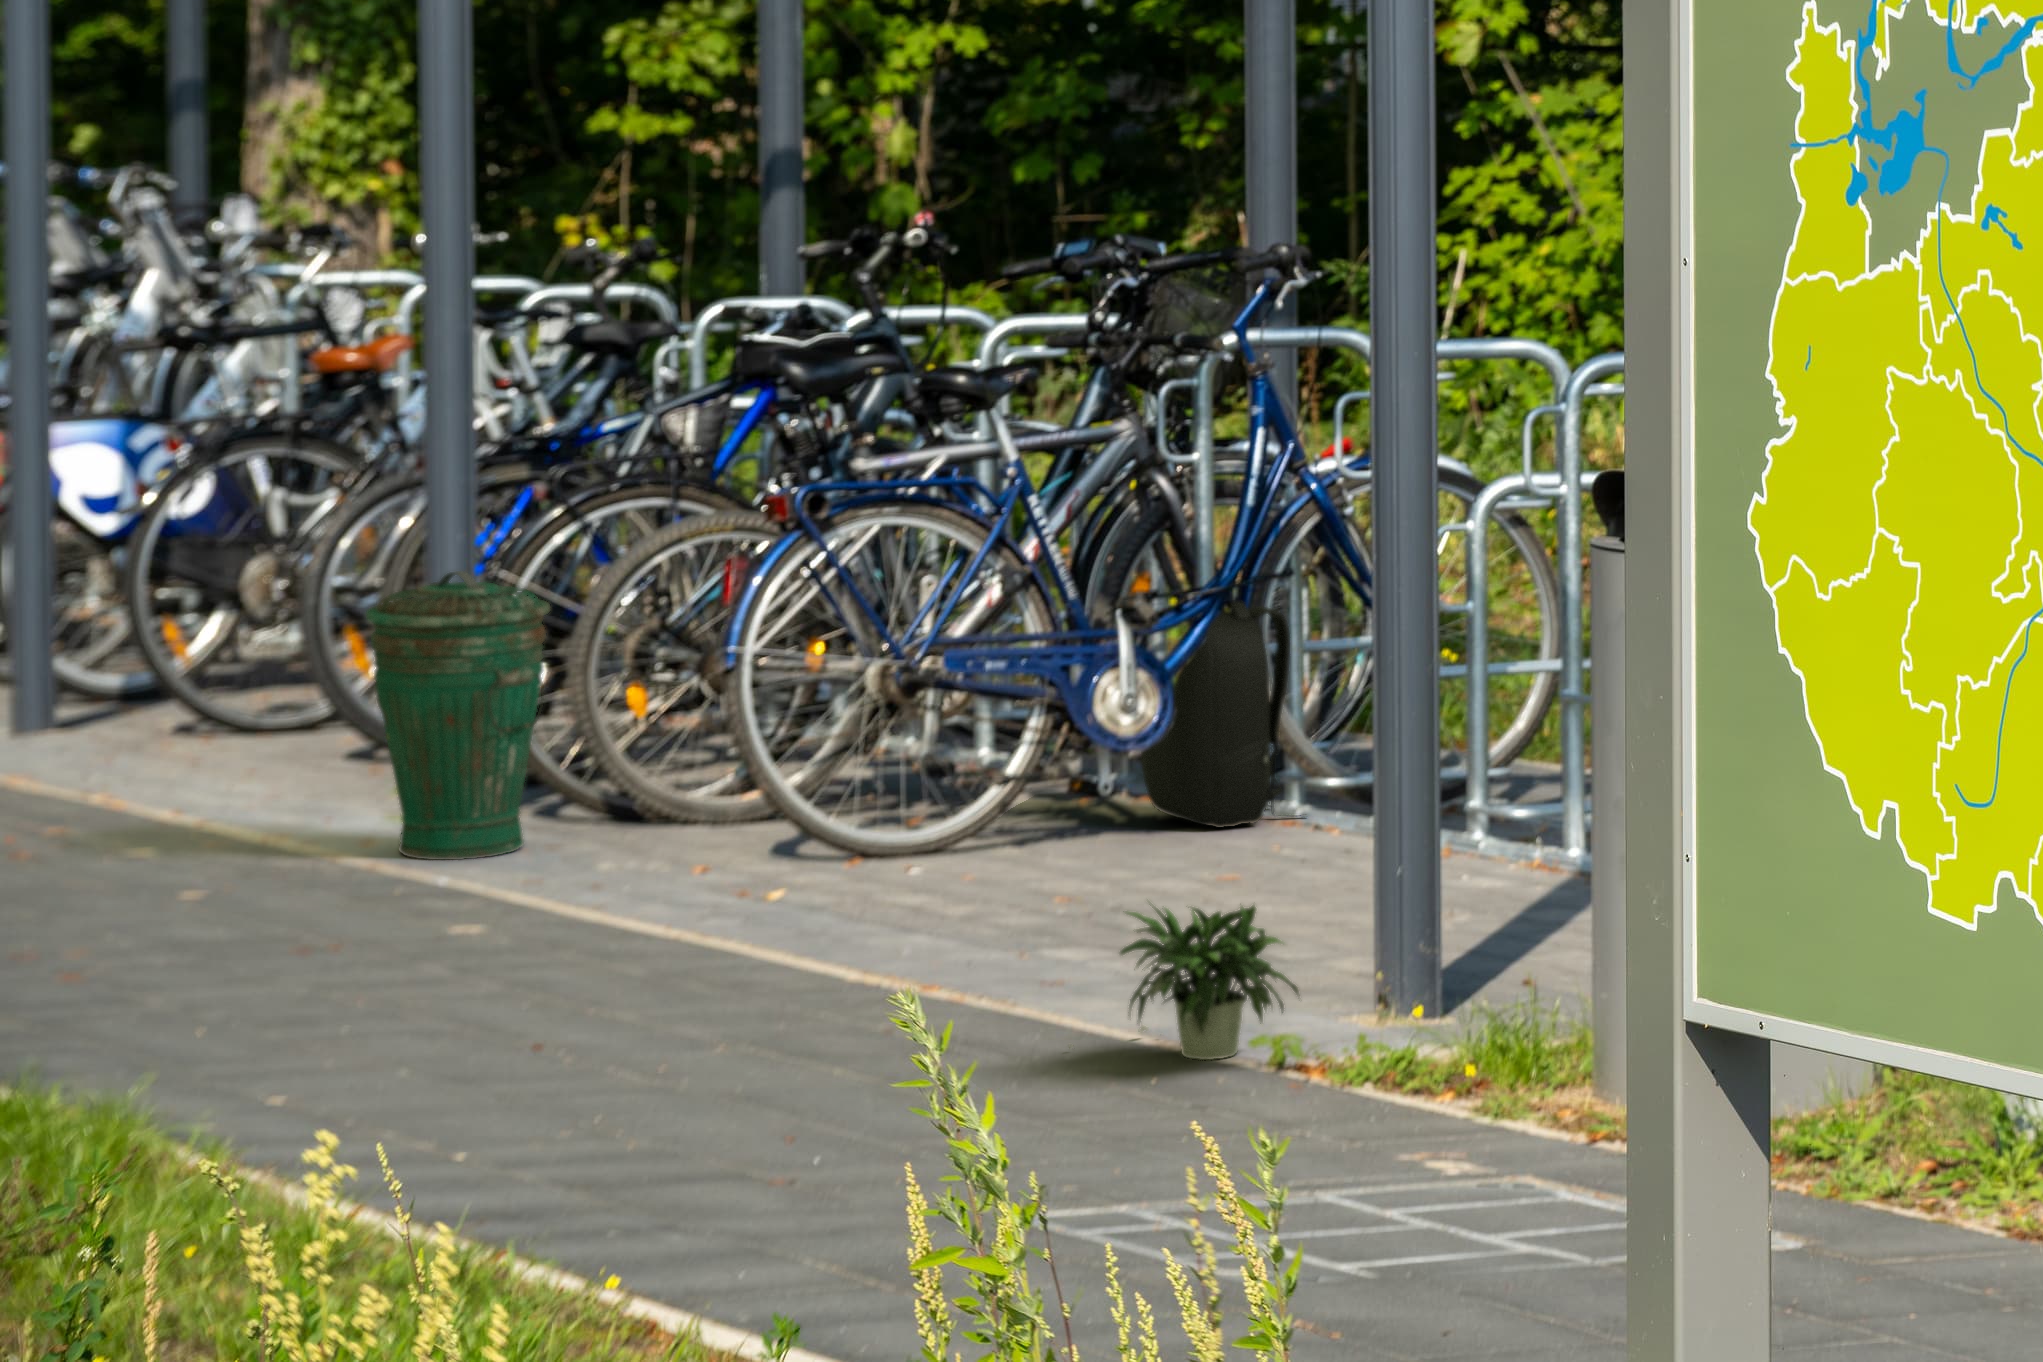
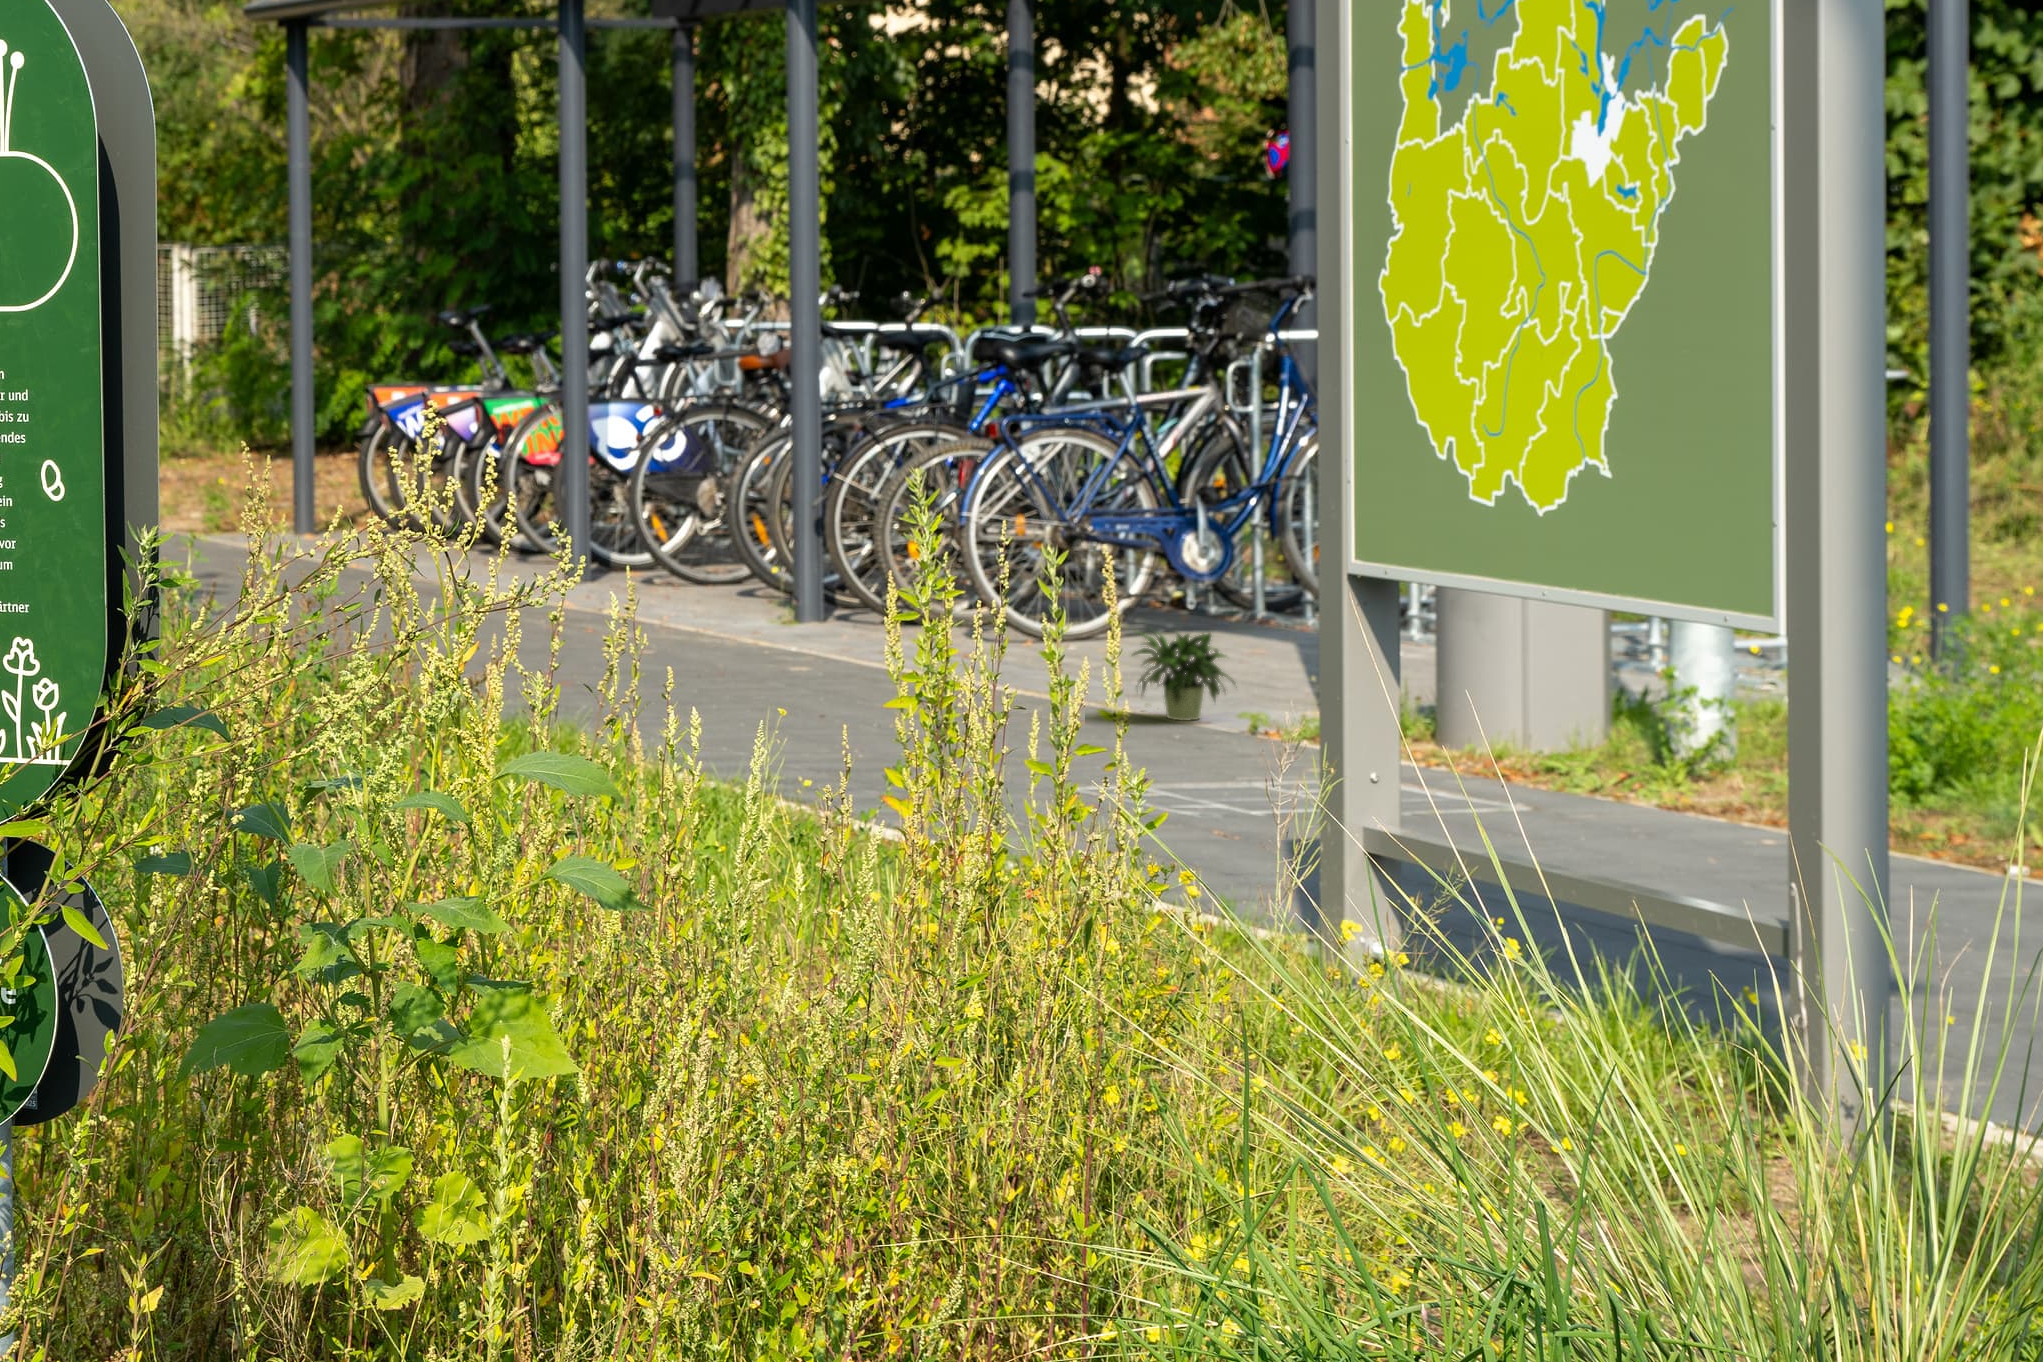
trash can: present [366,571,550,860] -> none [749,466,849,628]
backpack: present [1141,602,1290,828] -> none [1187,499,1288,638]

